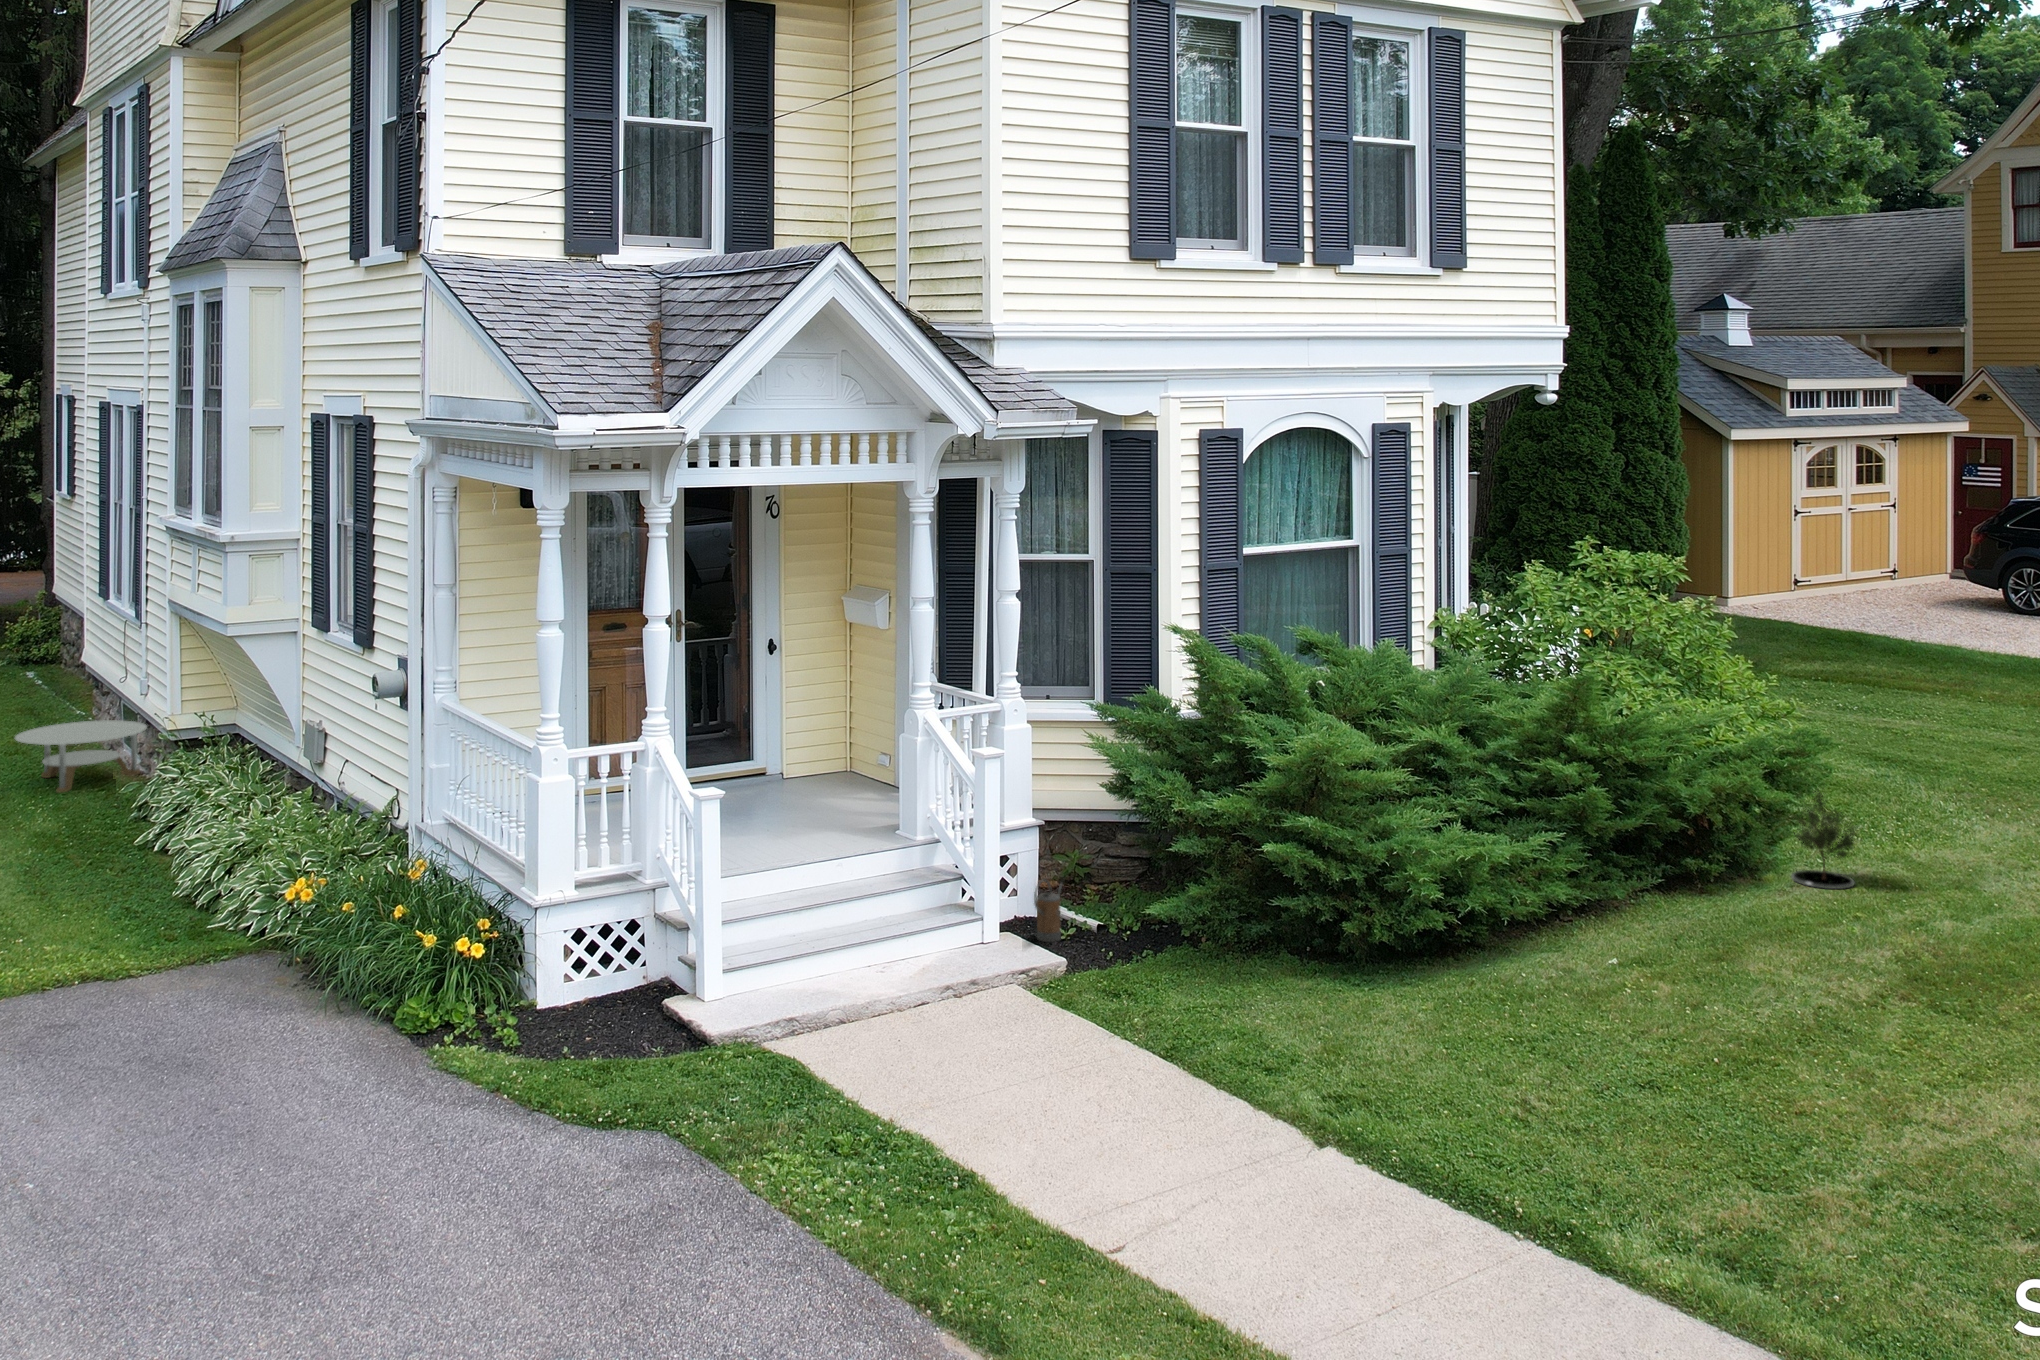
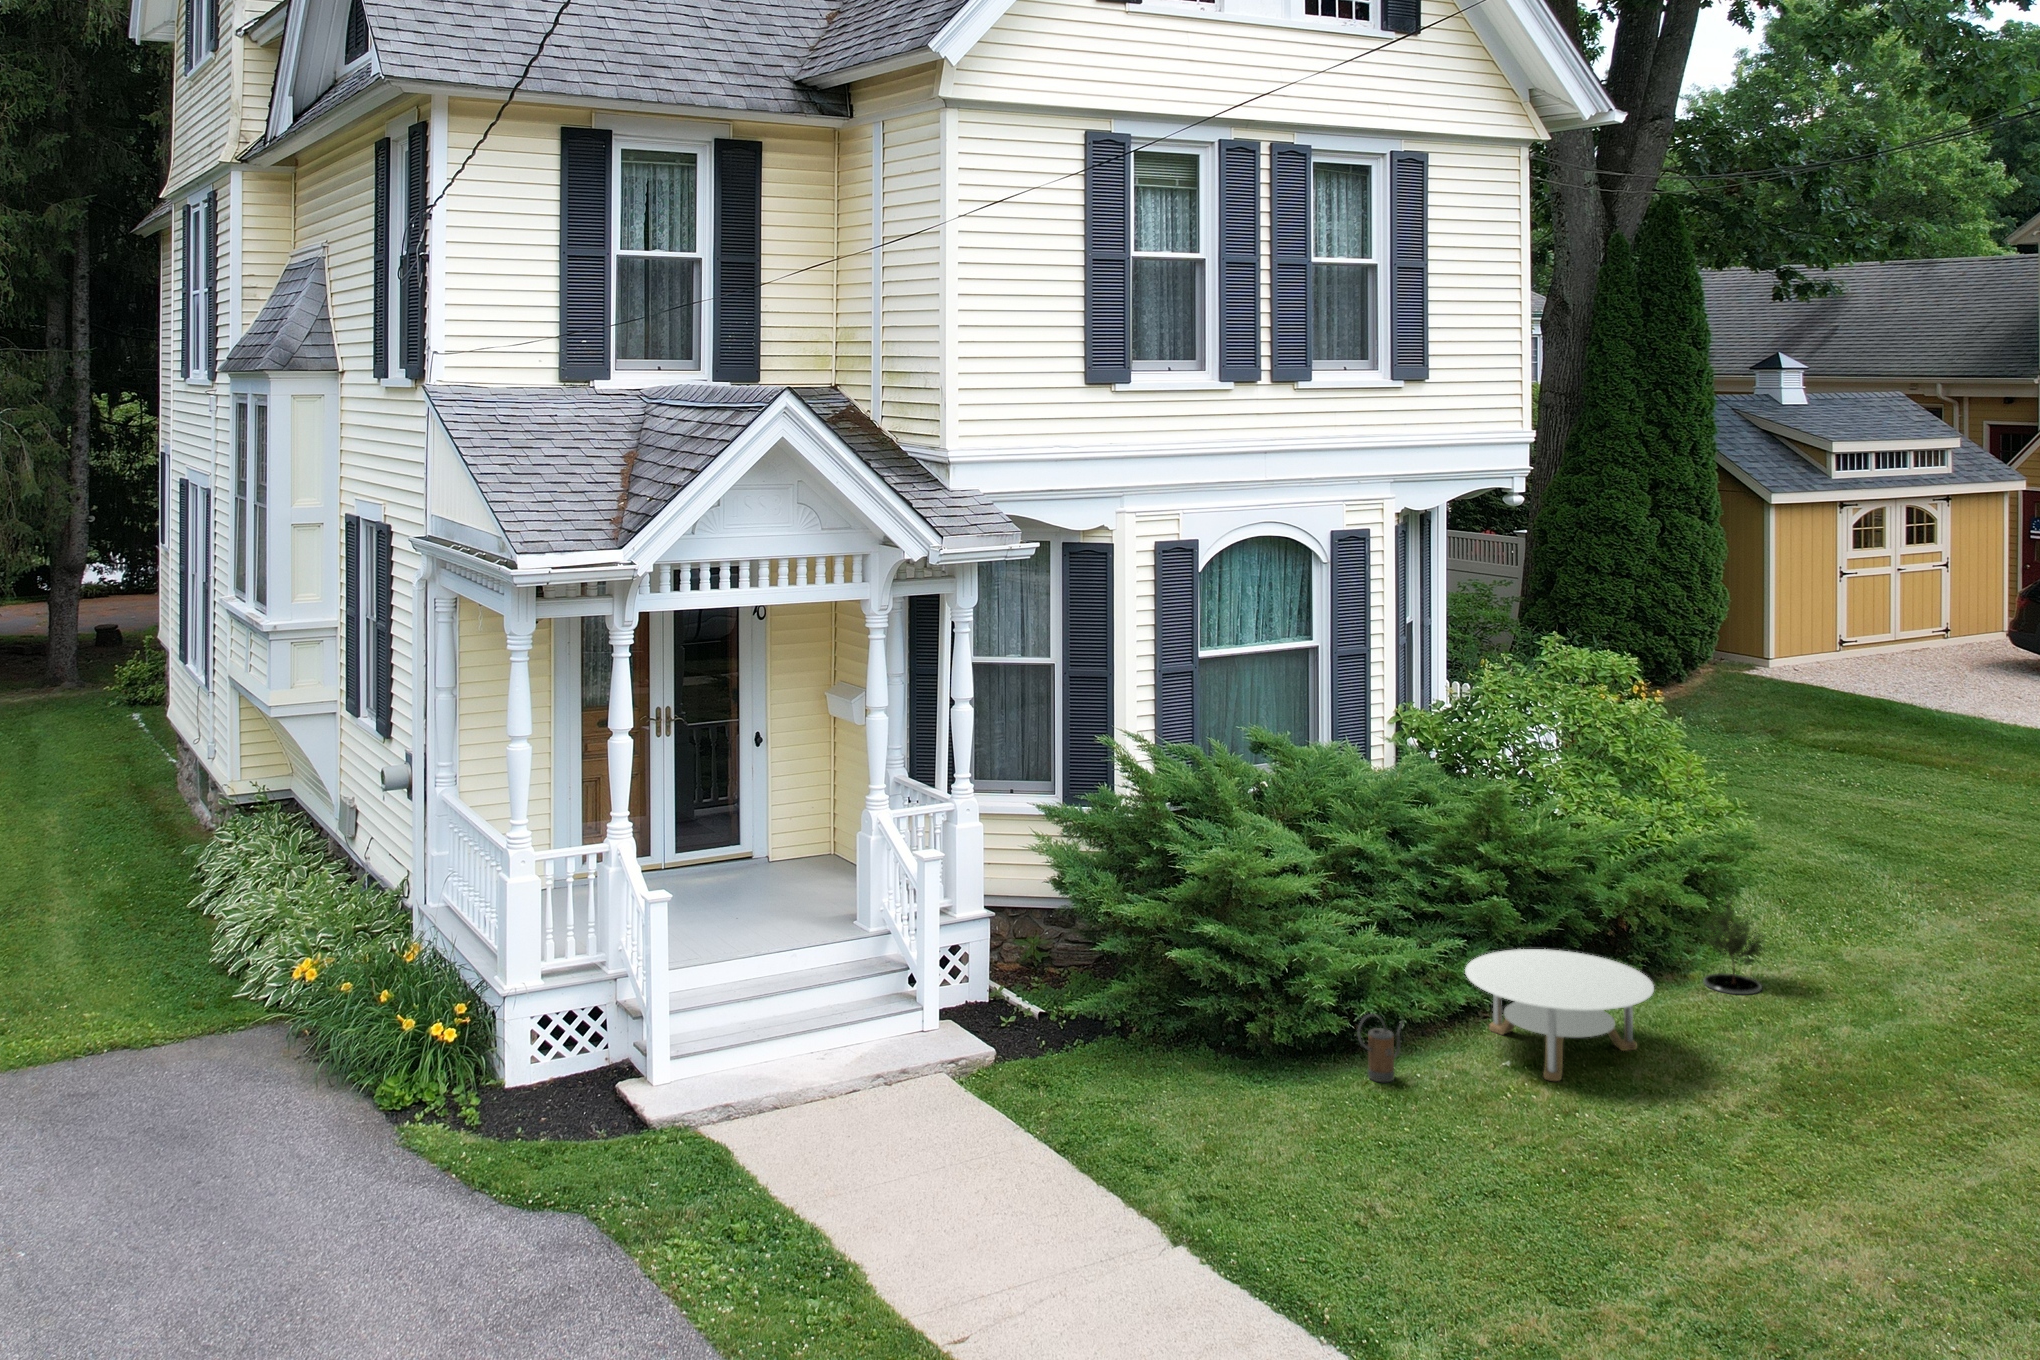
round table: present [15,720,147,792] -> present [1465,949,1654,1081]
watering can: present [1034,879,1063,942] -> present [1357,1014,1405,1082]

